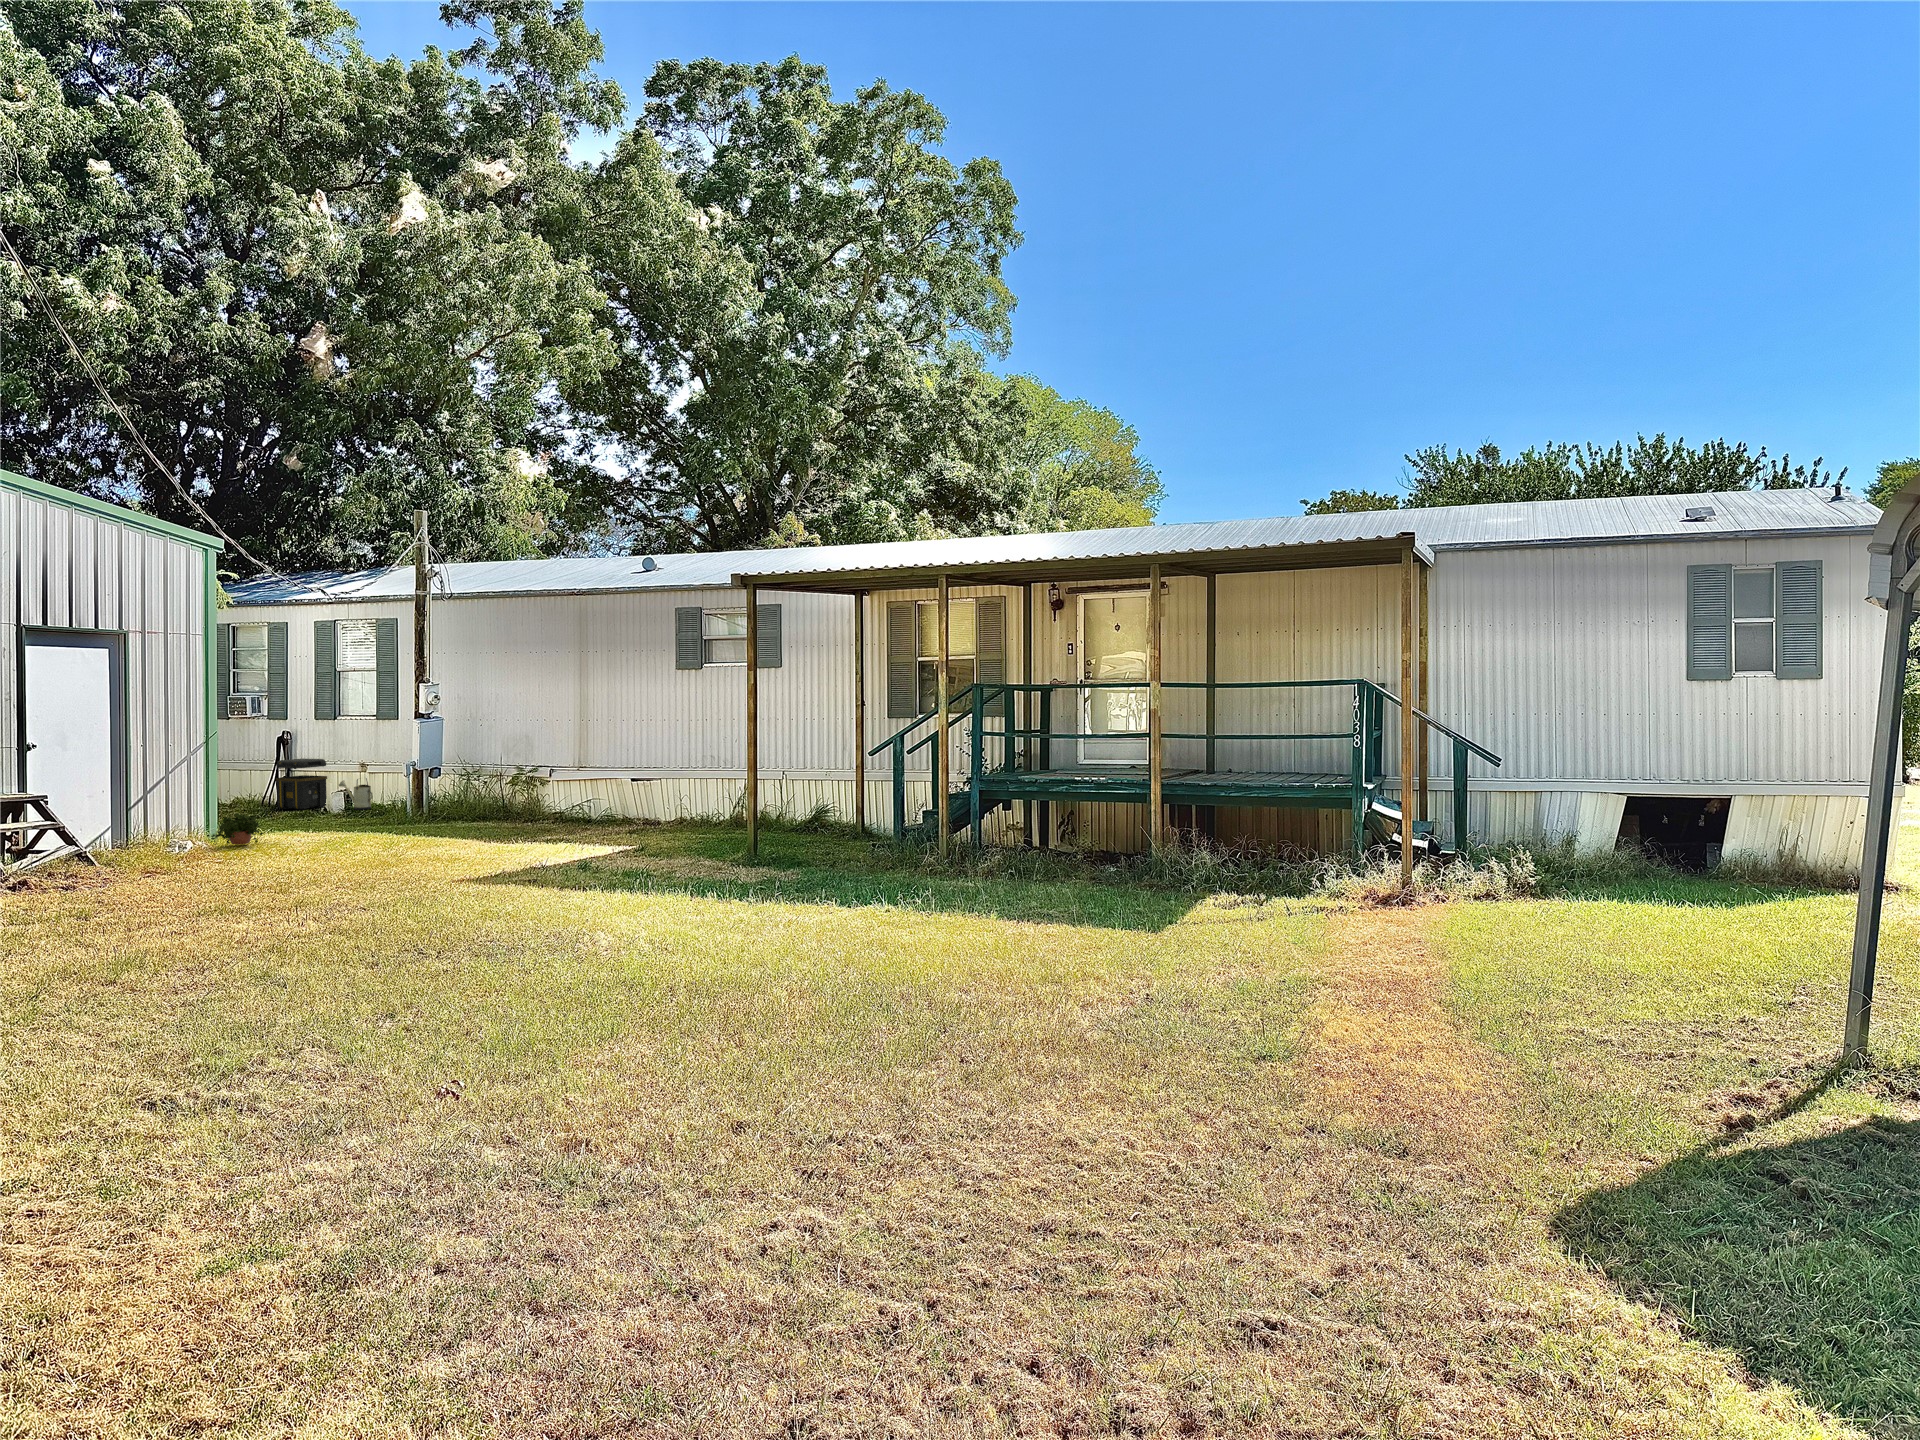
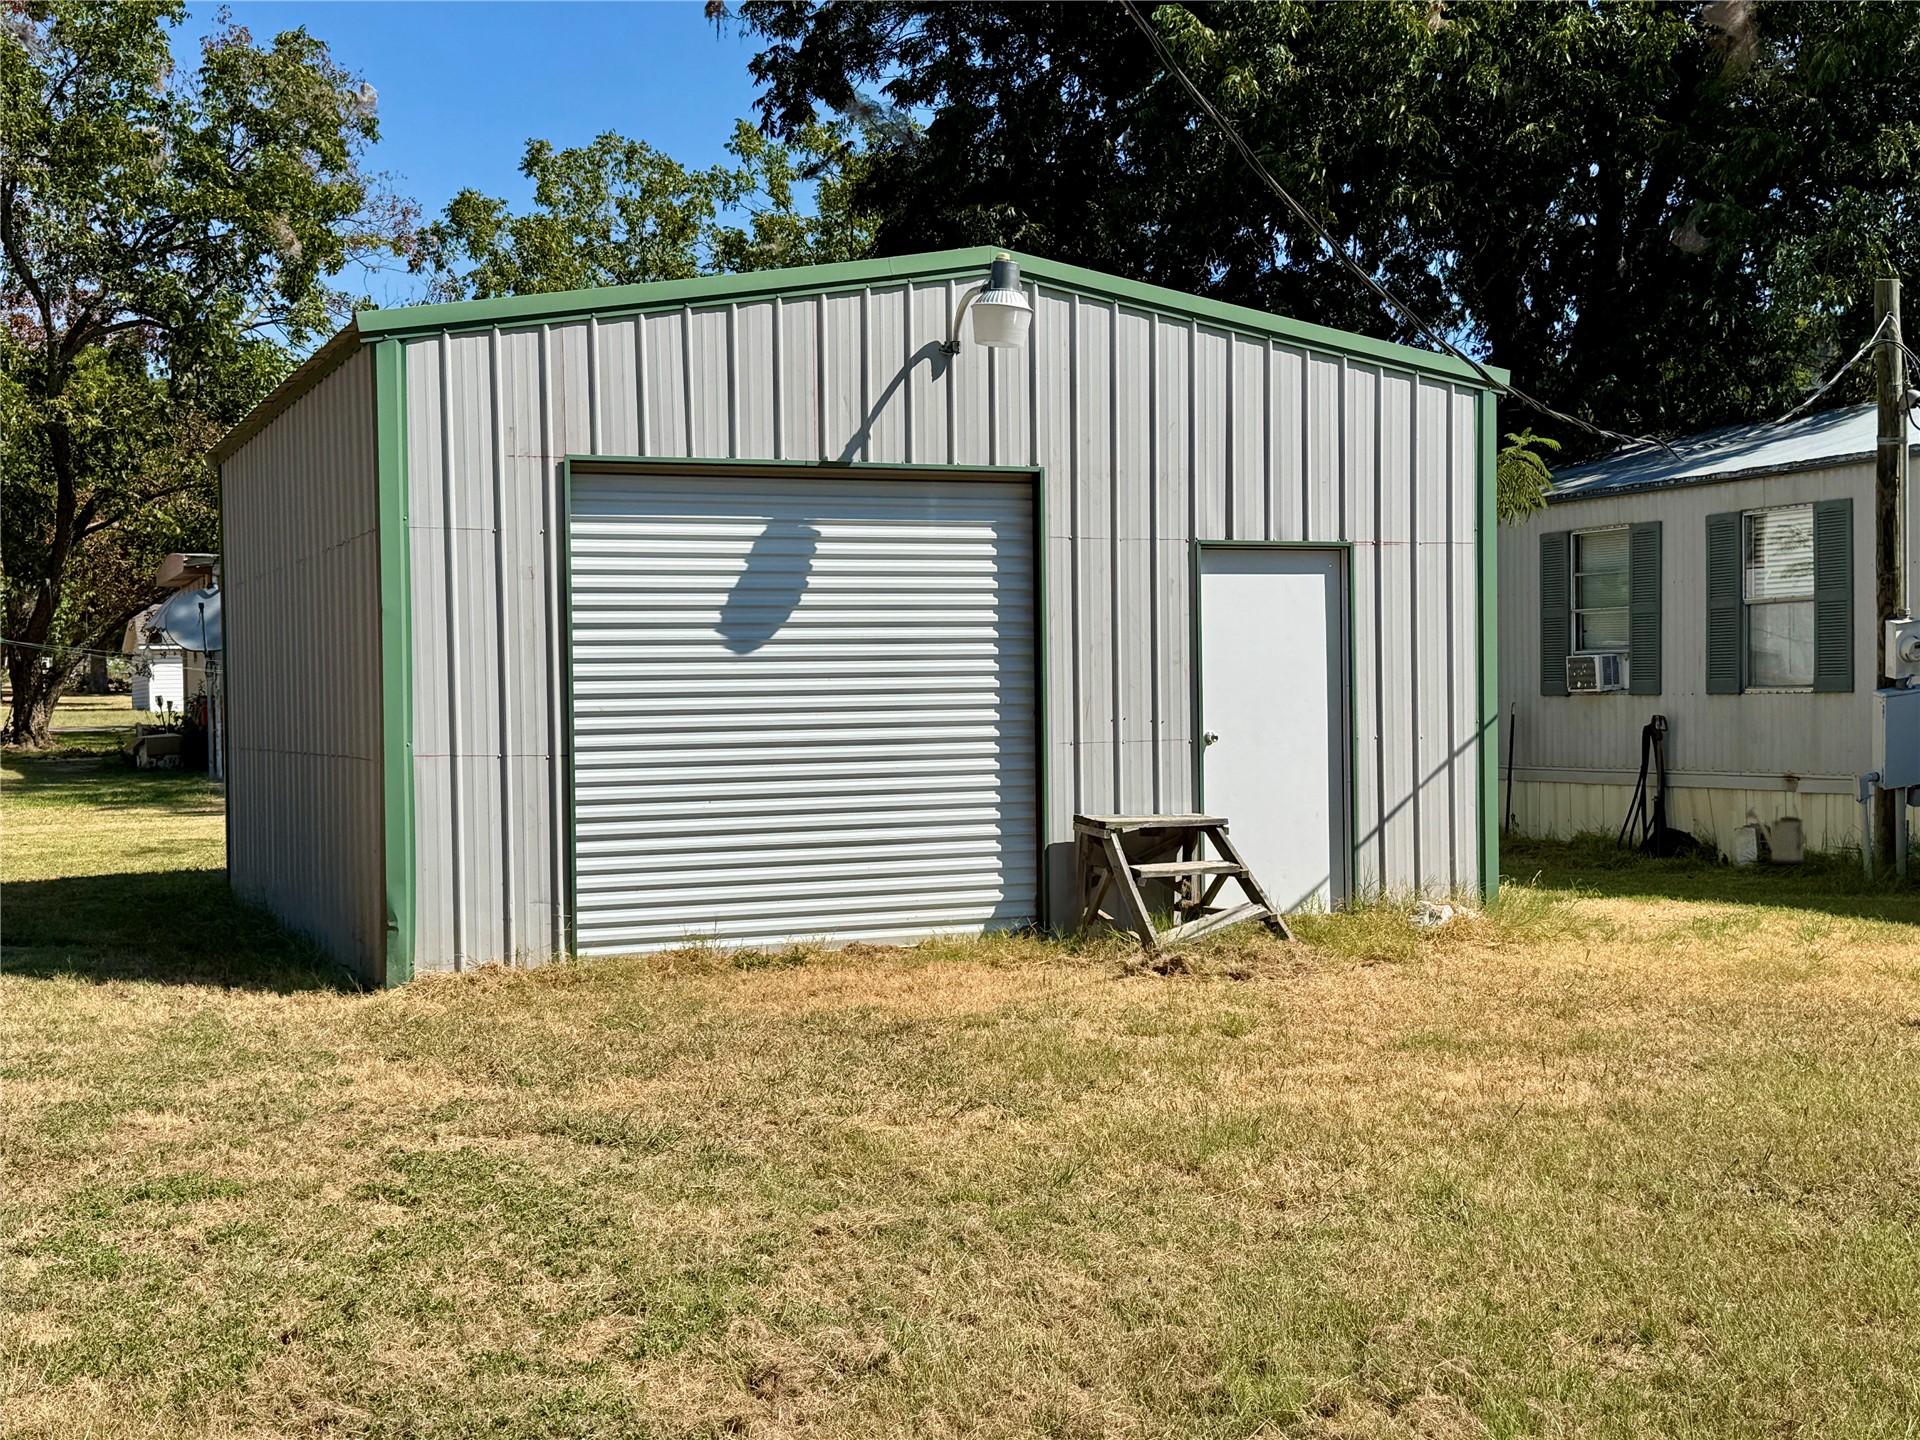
toolbox: present [276,759,327,810] -> none [1641,764,1728,858]
potted plant: present [211,813,263,845] -> none [1490,860,1579,920]

